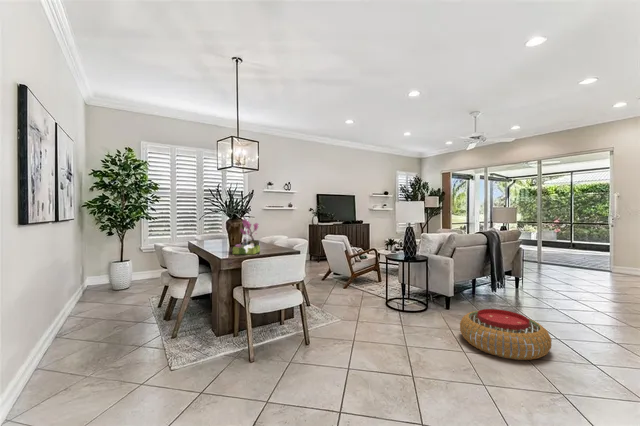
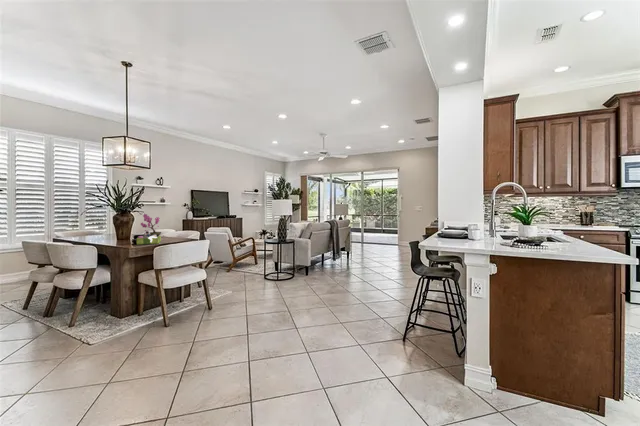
pouf: present [460,309,552,360] -> none [315,269,363,295]

